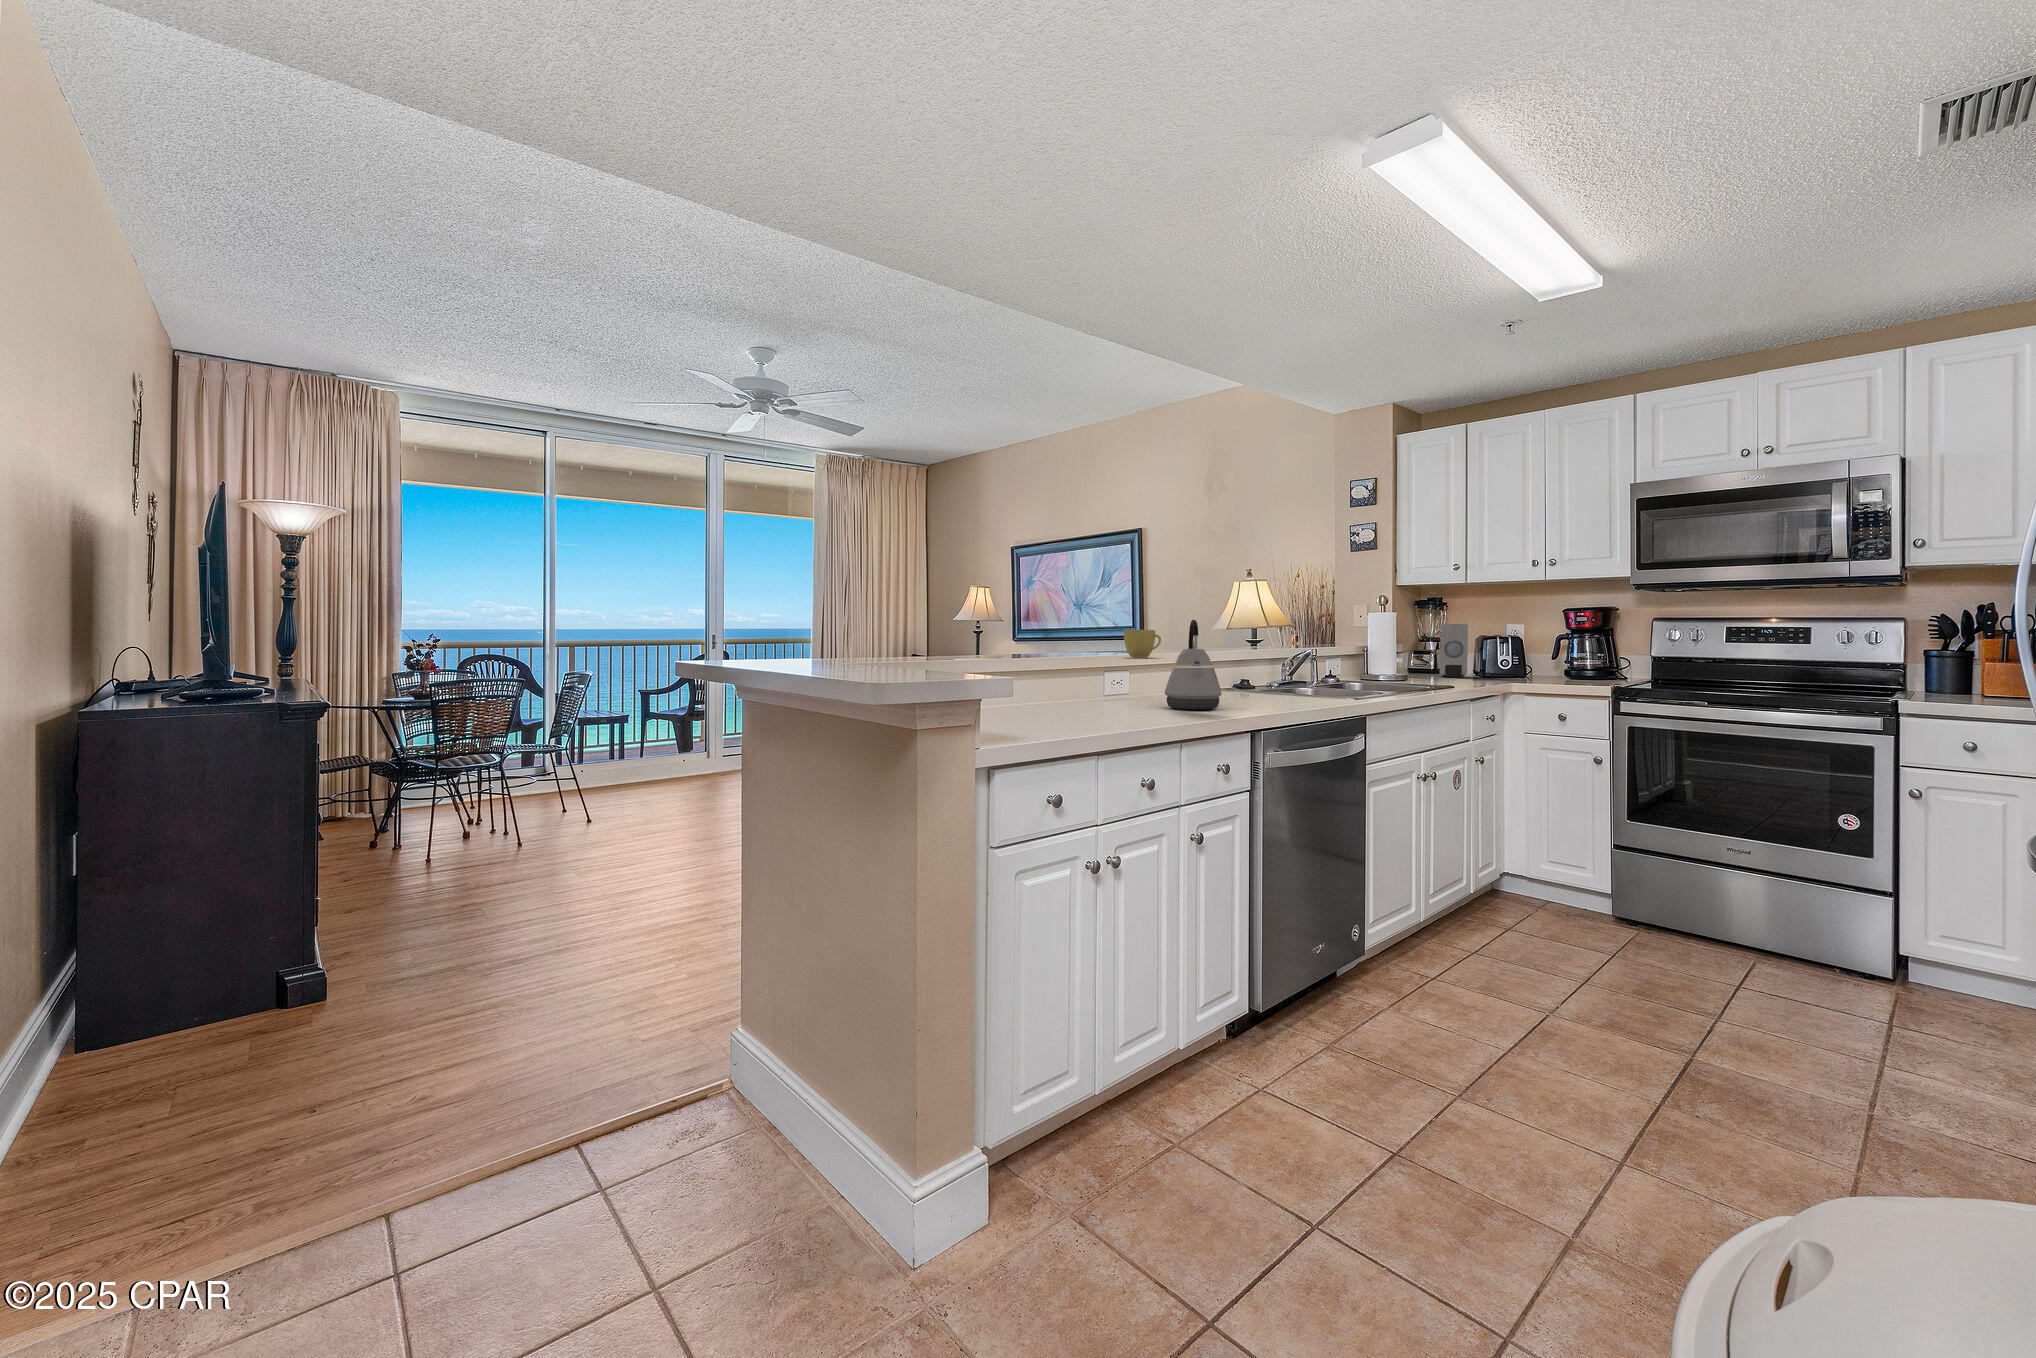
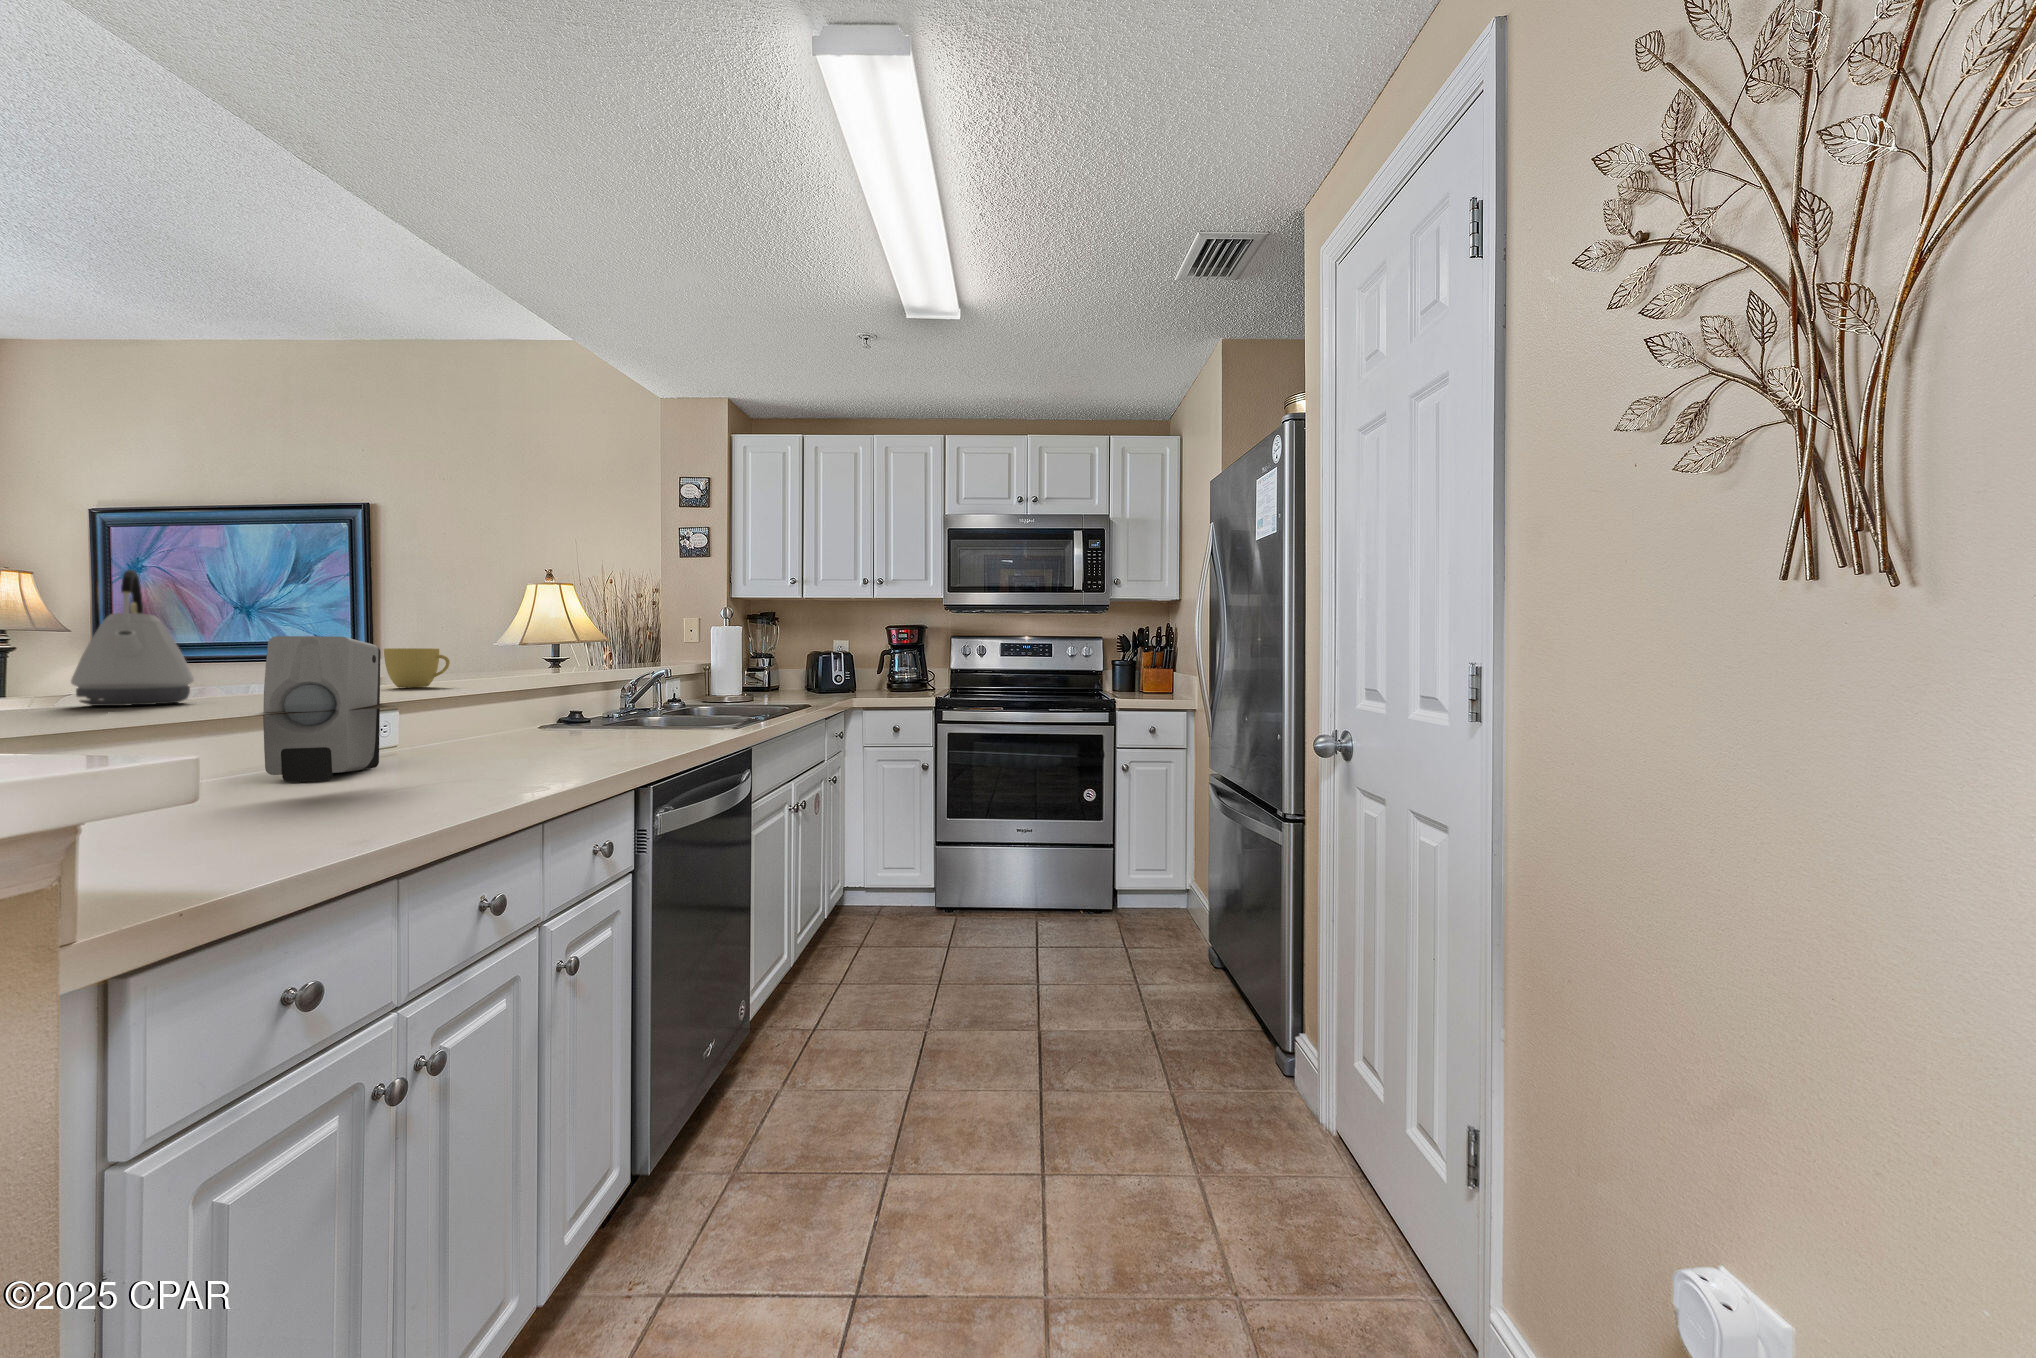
kettle: present [1165,620,1222,710] -> present [71,570,194,706]
soap dispenser: present [1440,624,1468,677] -> present [263,636,380,782]

